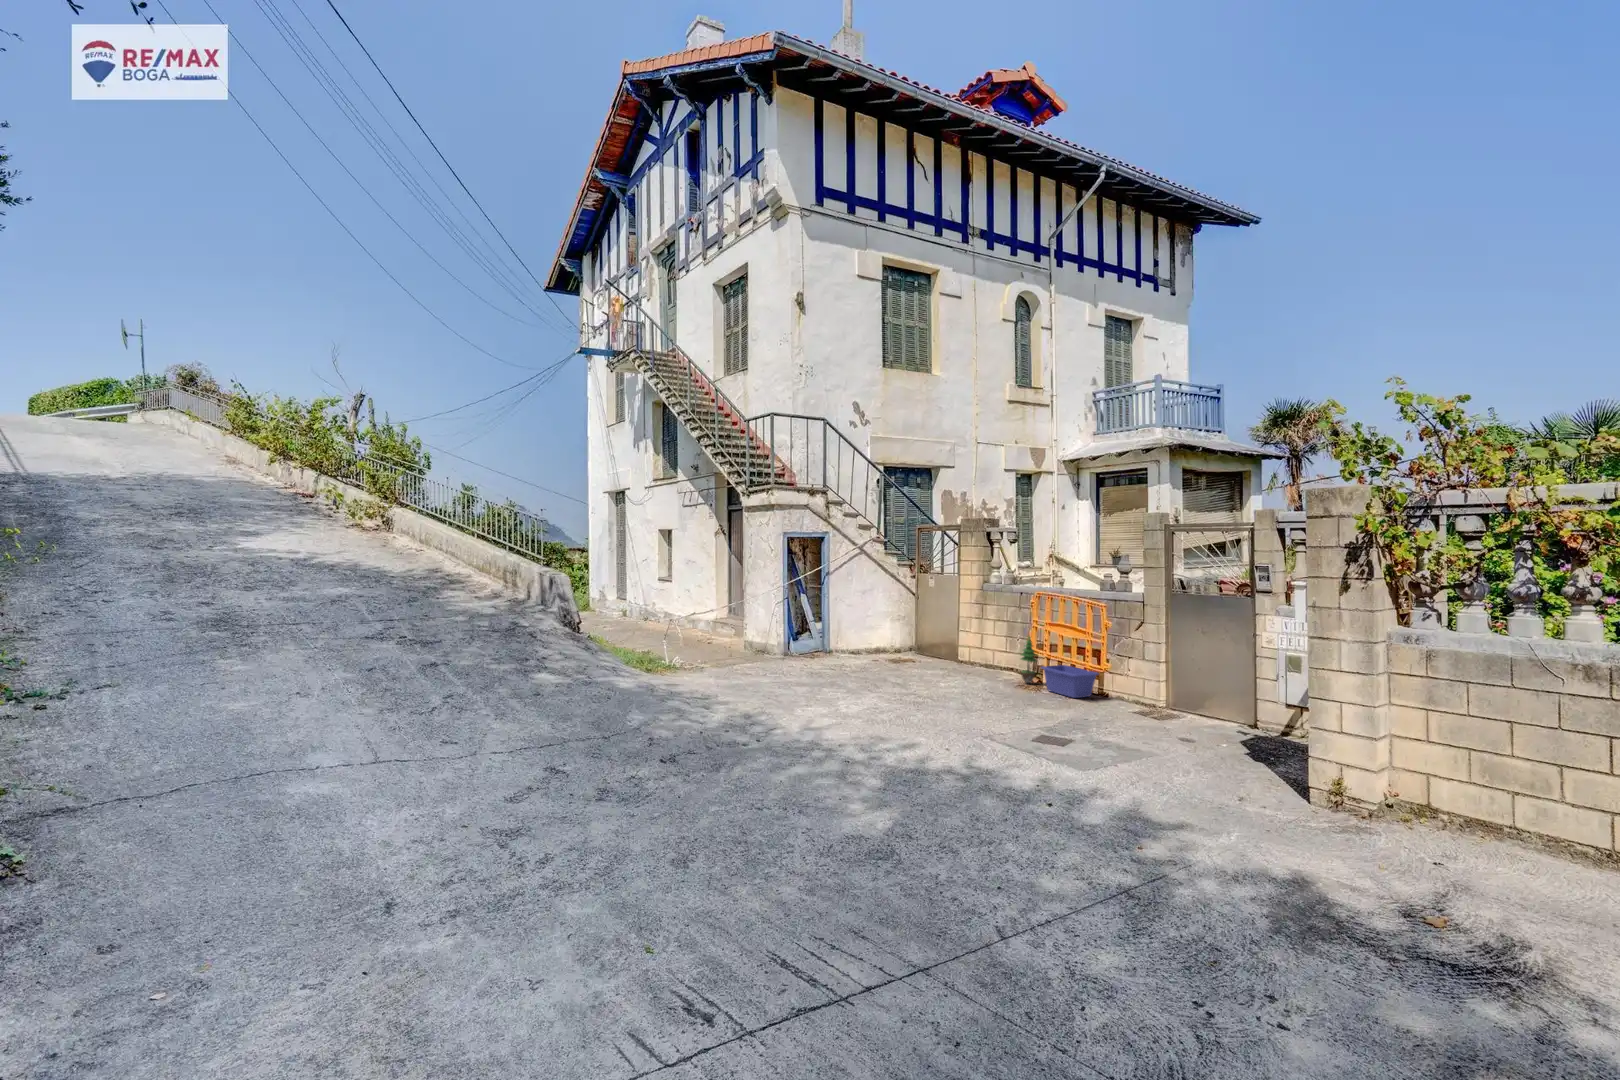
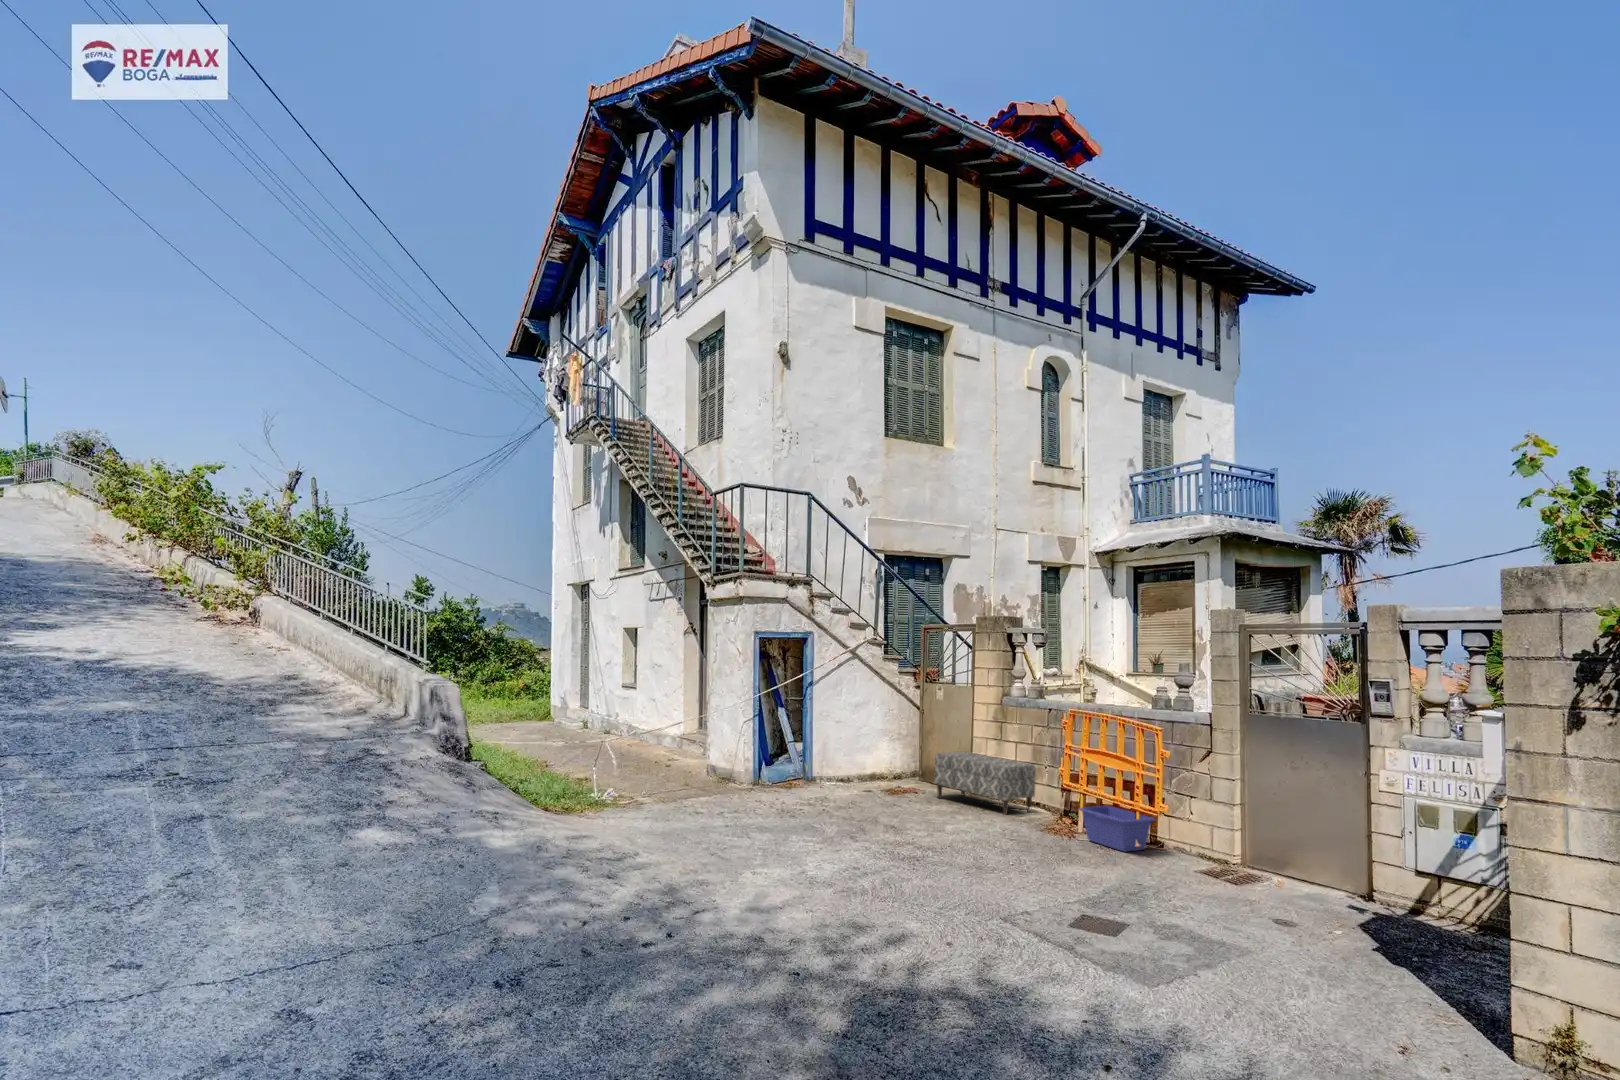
bench: none [929,627,1008,674] -> present [934,752,1036,815]
potted tree: present [1021,636,1037,683] -> none [1050,764,1074,829]

